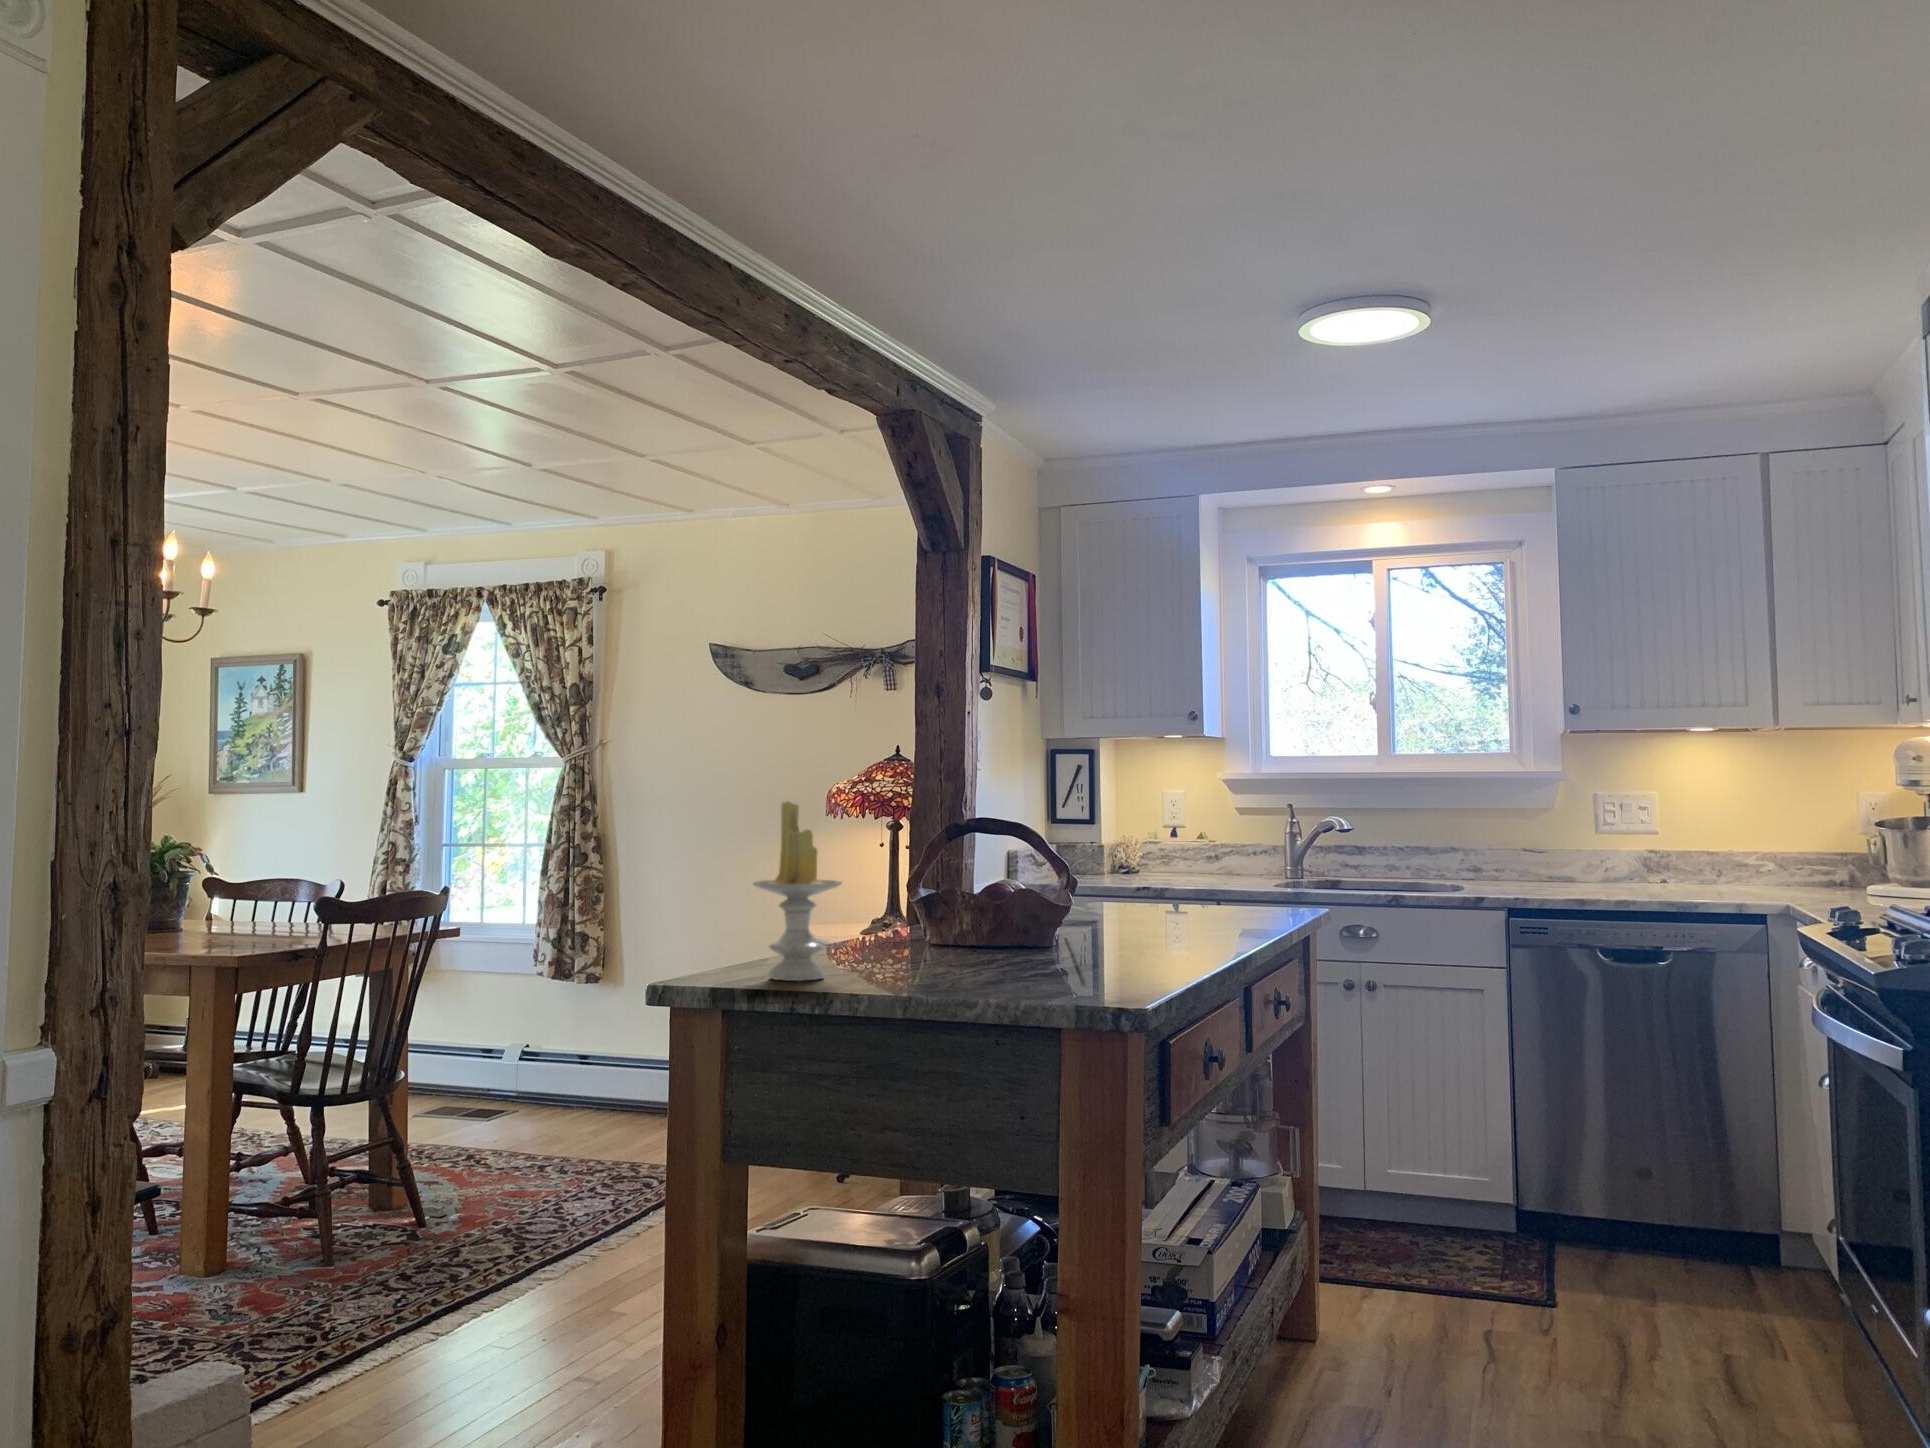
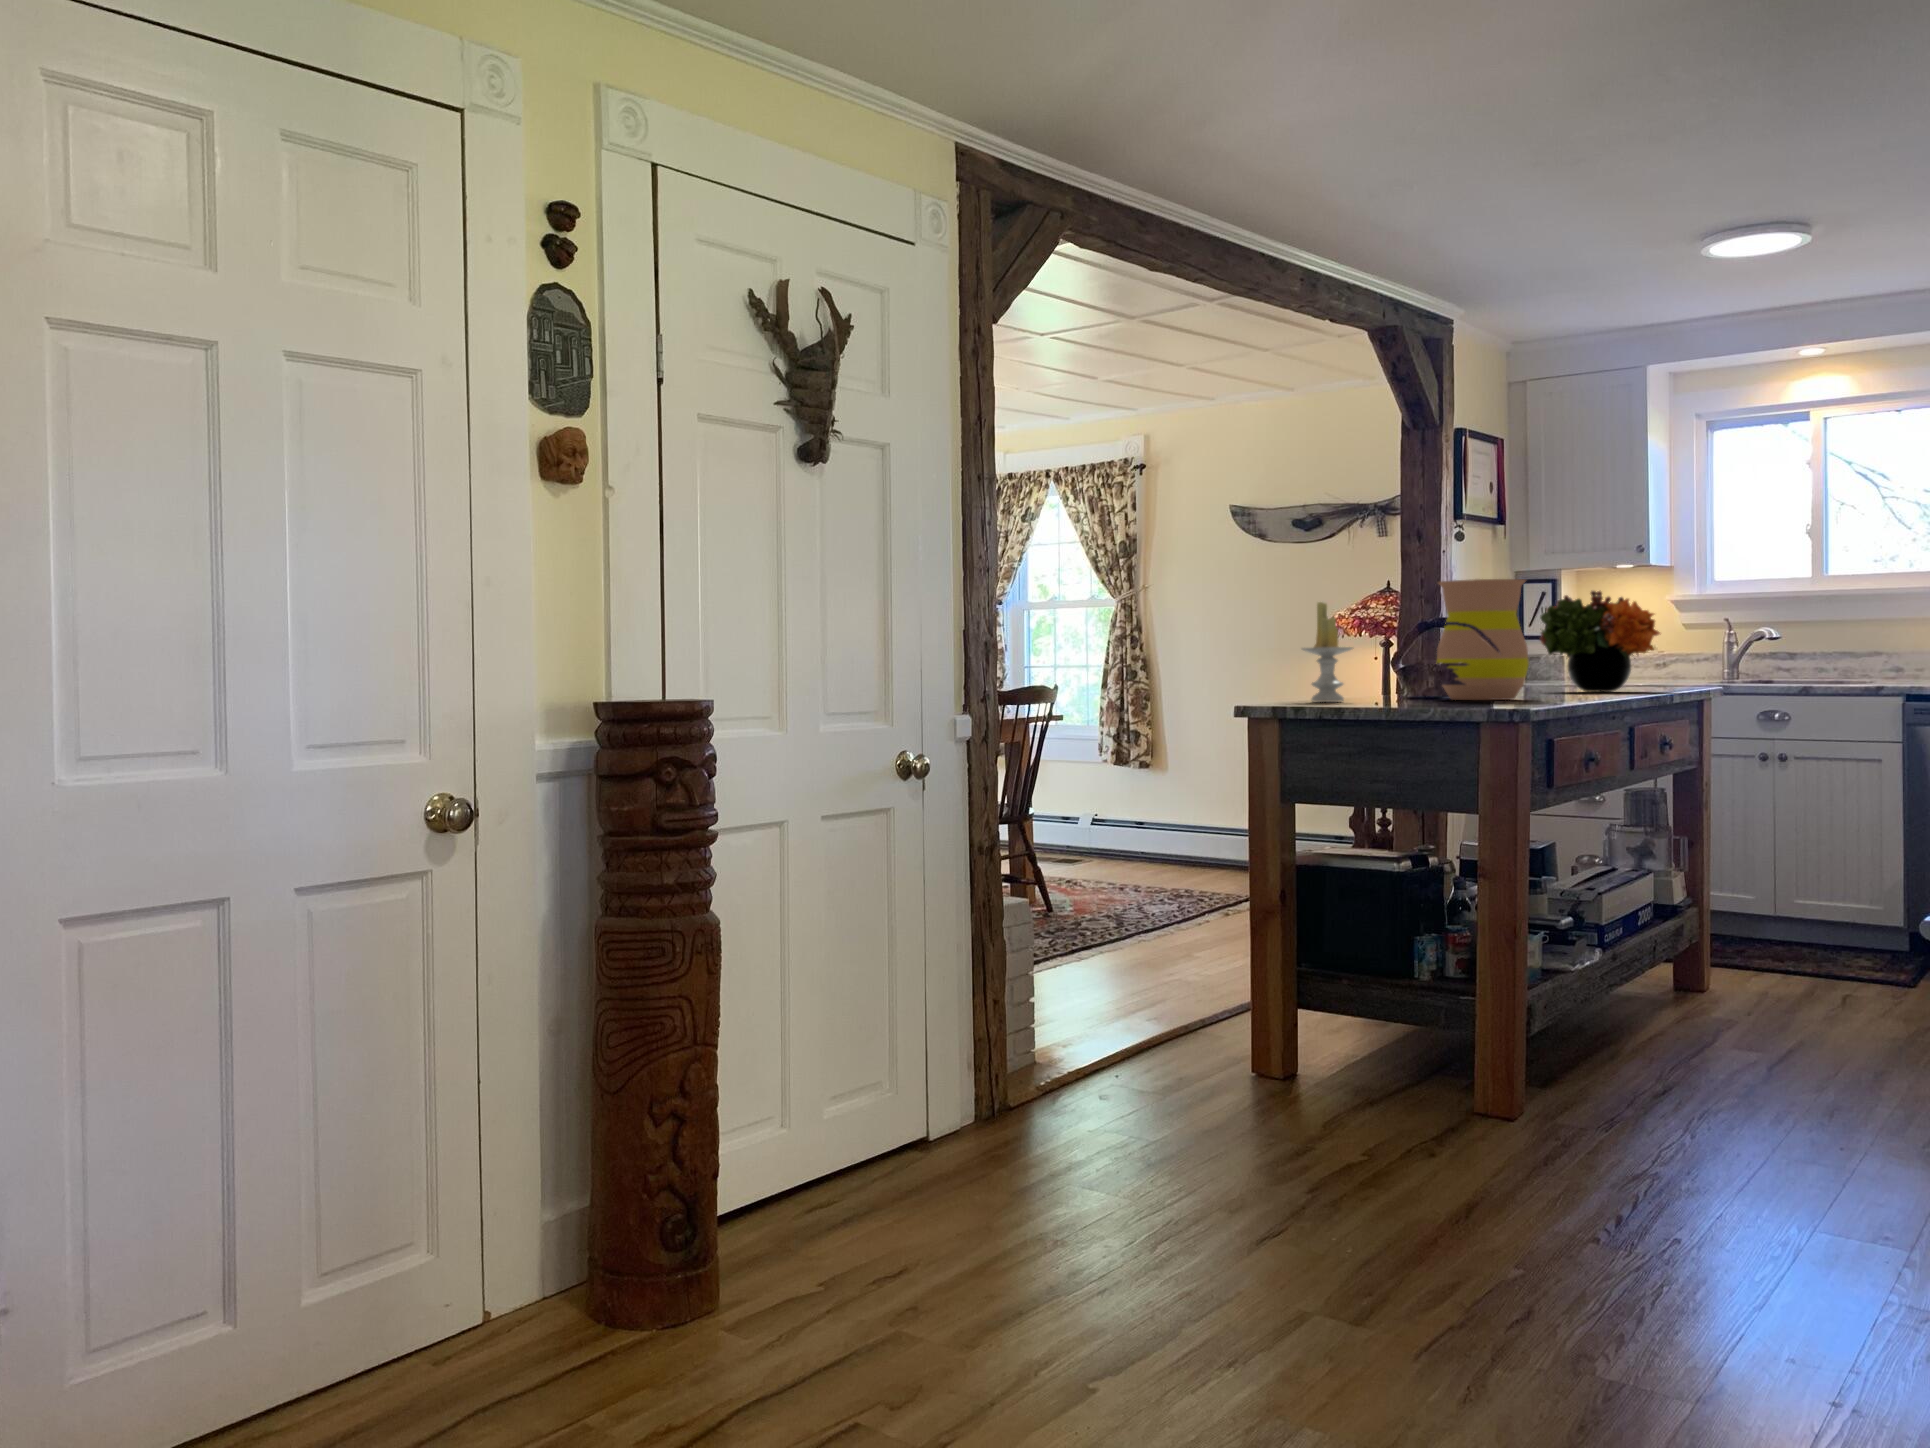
vase: none [976,768,1119,970] -> present [1437,579,1529,700]
flower arrangement: none [1104,776,1265,921] -> present [1540,591,1661,692]

